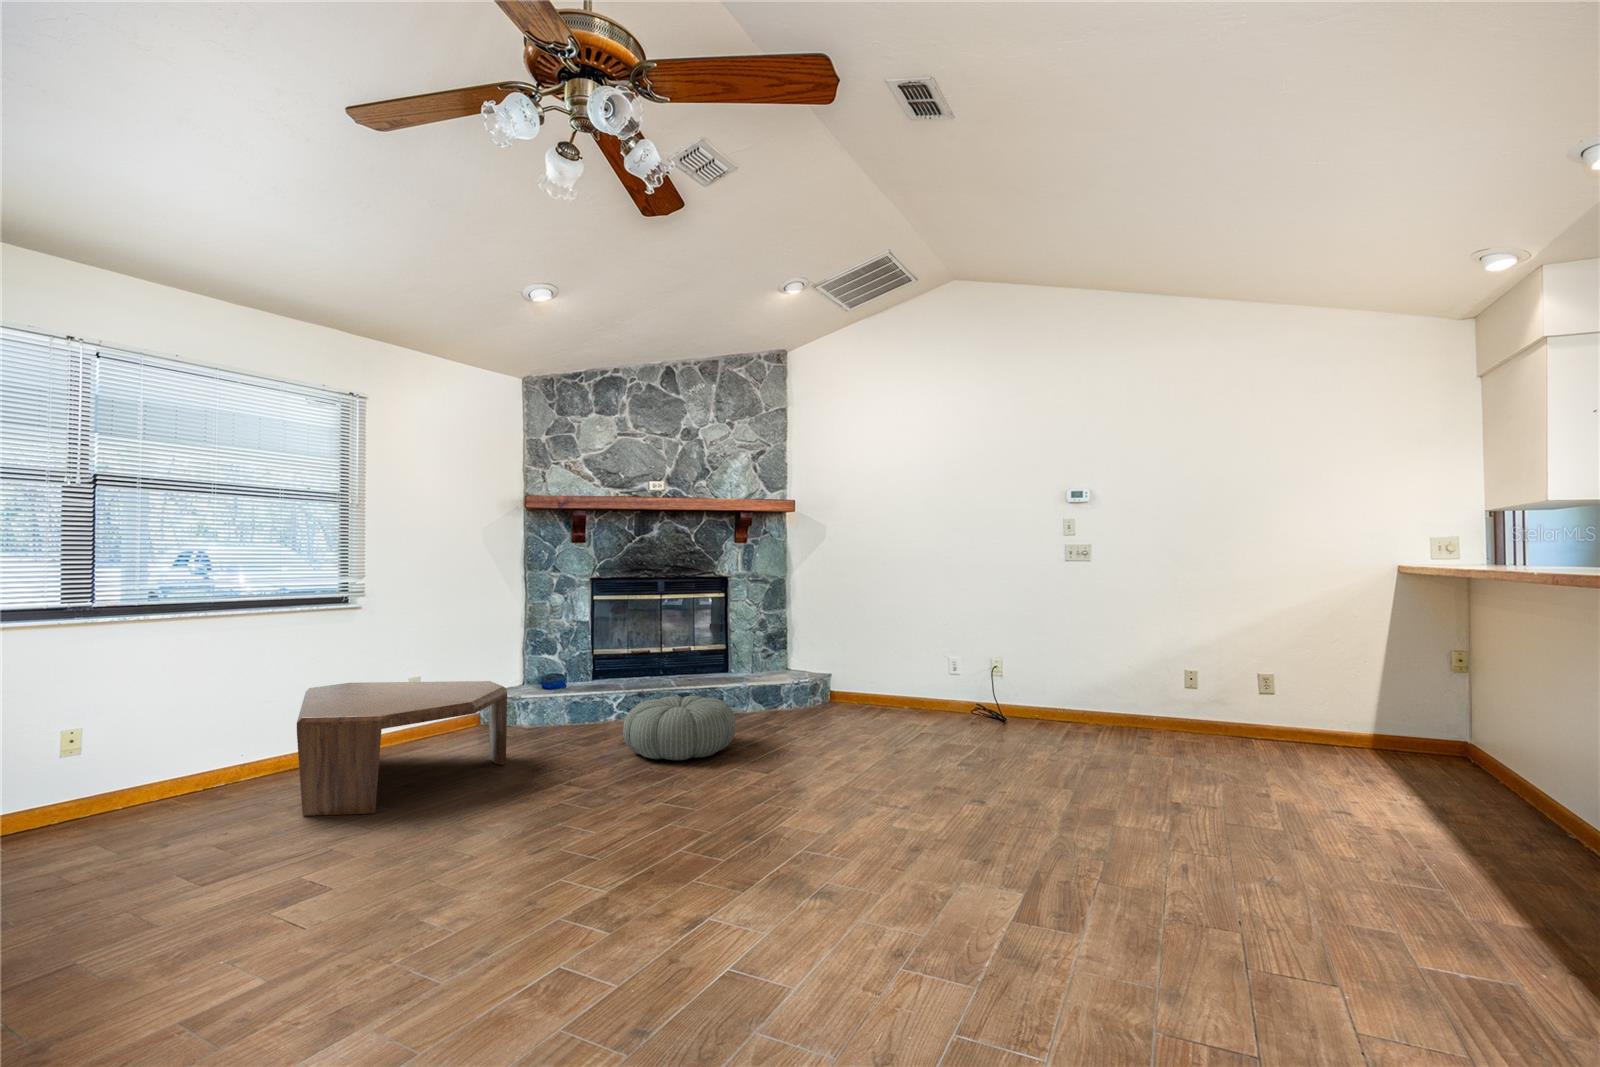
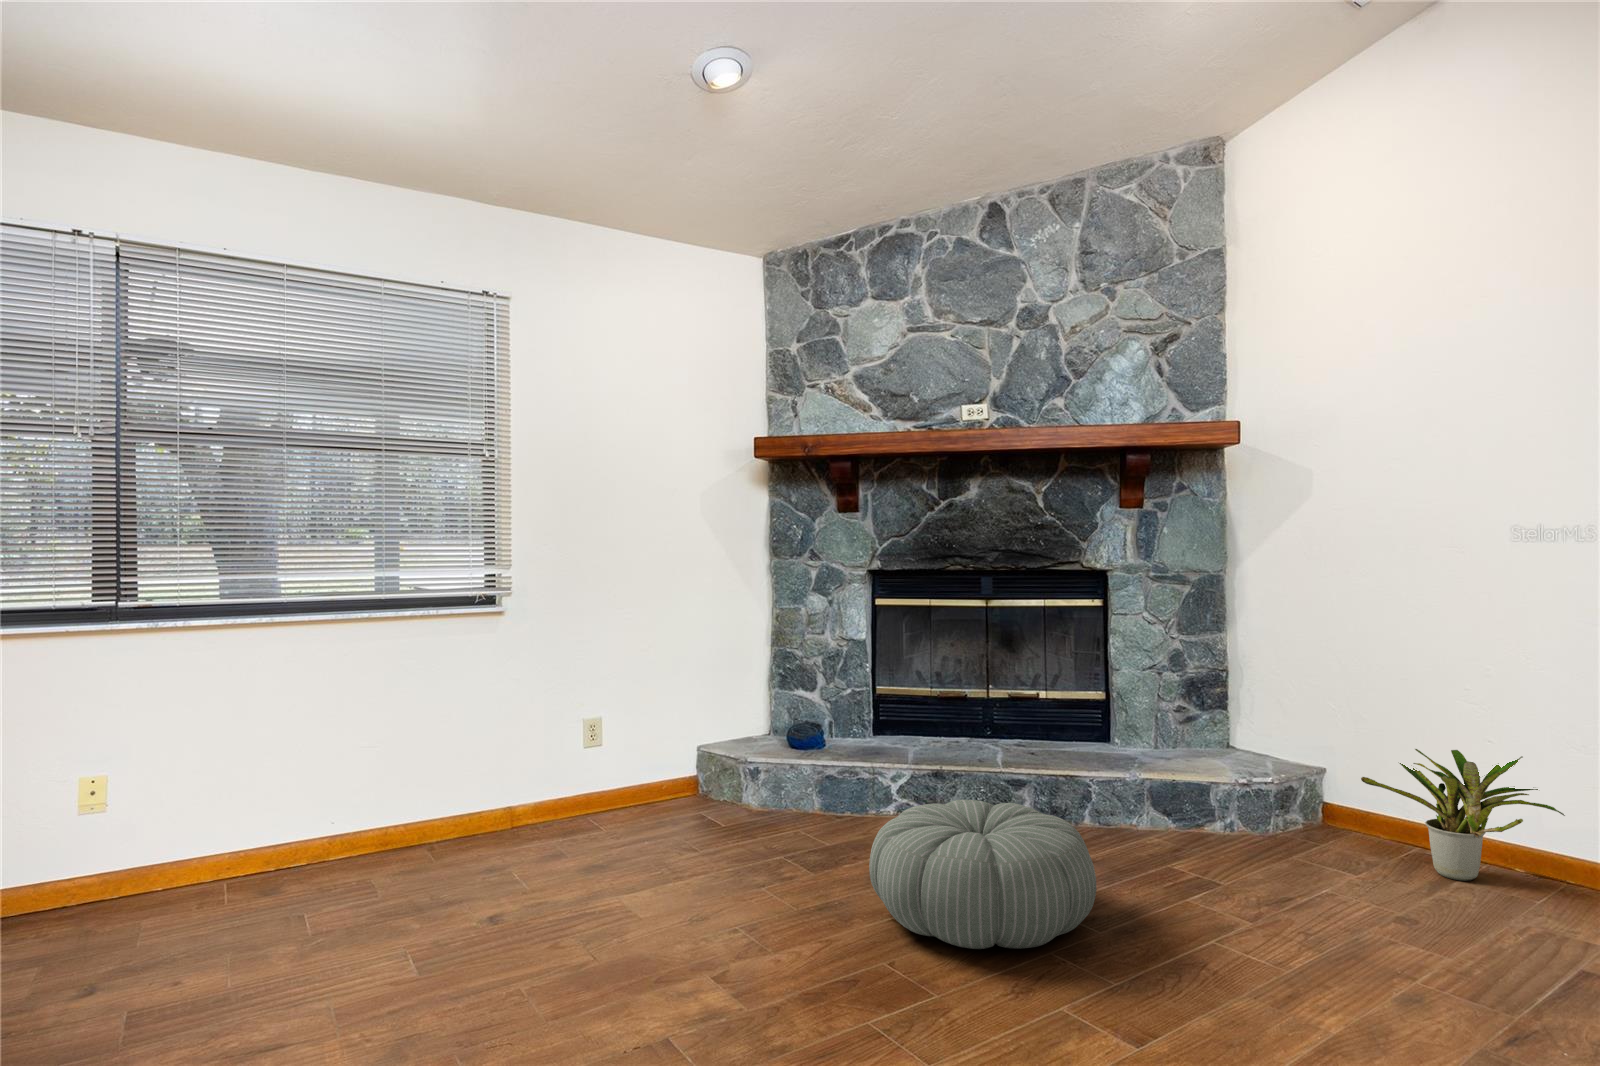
potted plant: none [846,655,920,715] -> present [1361,749,1565,881]
coffee table: present [297,681,507,816] -> none [304,724,670,983]

